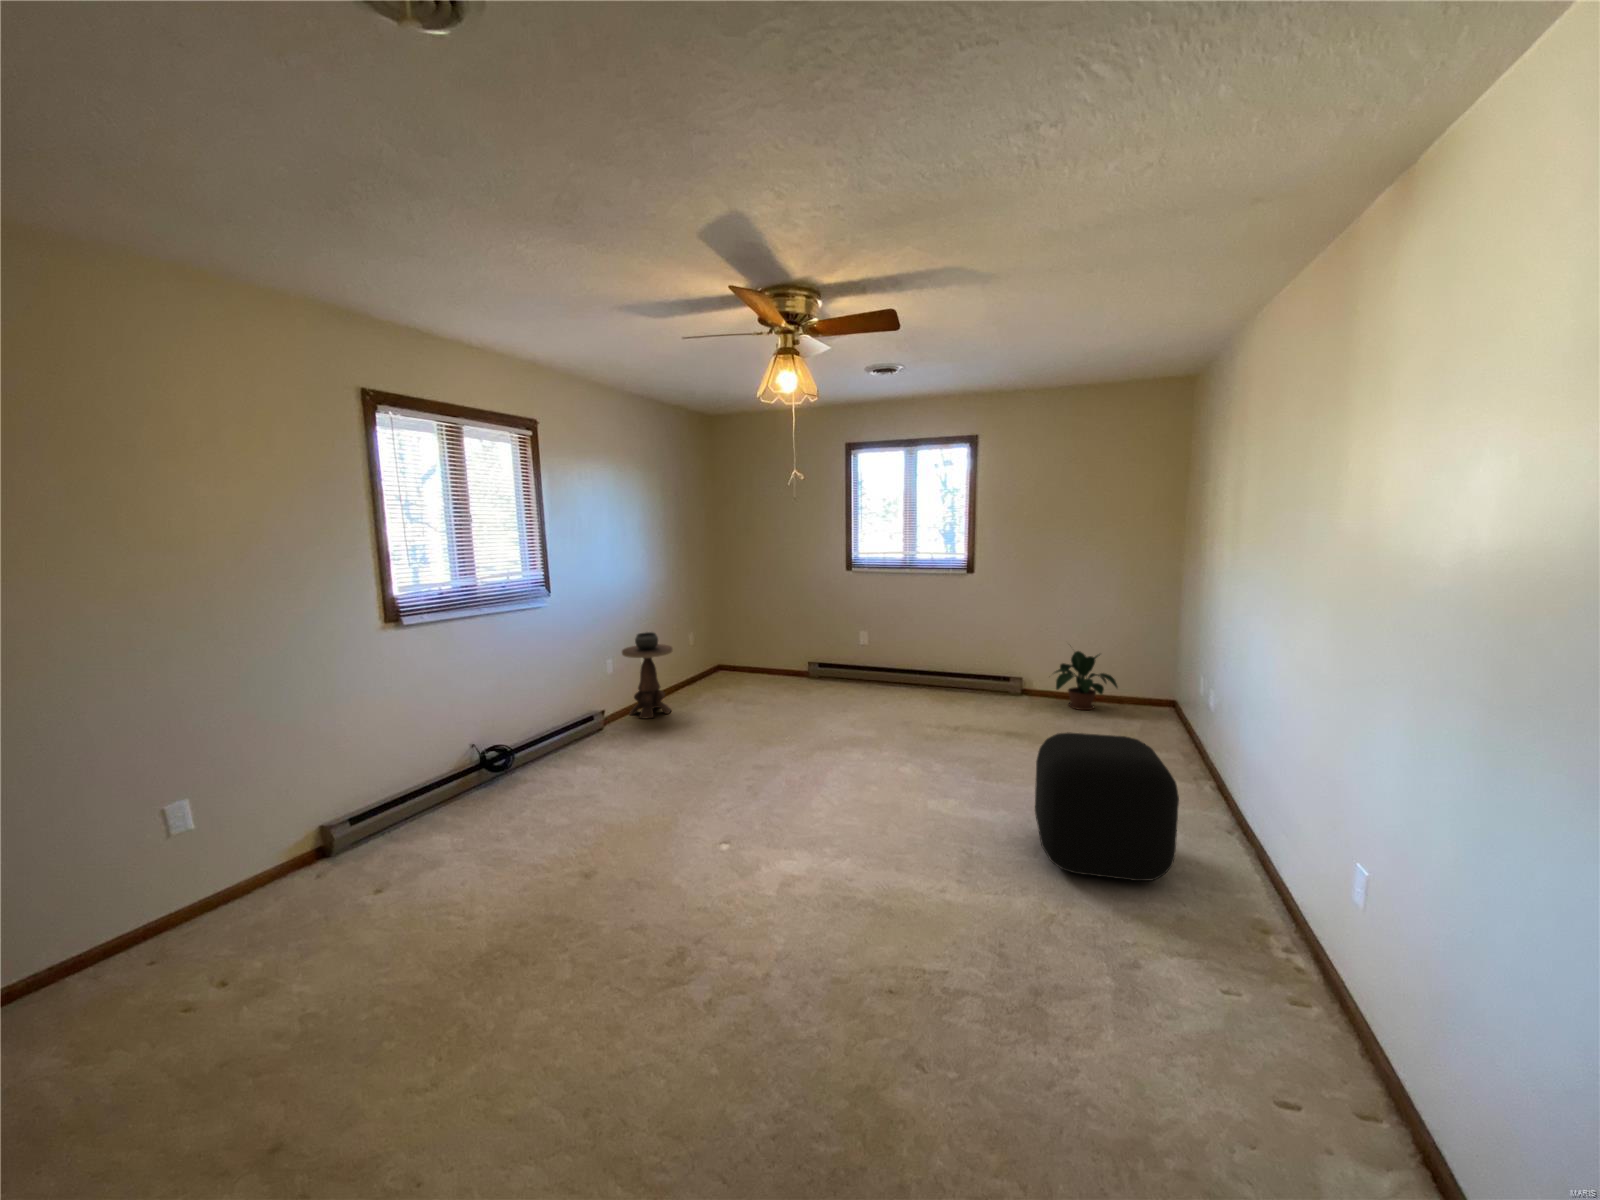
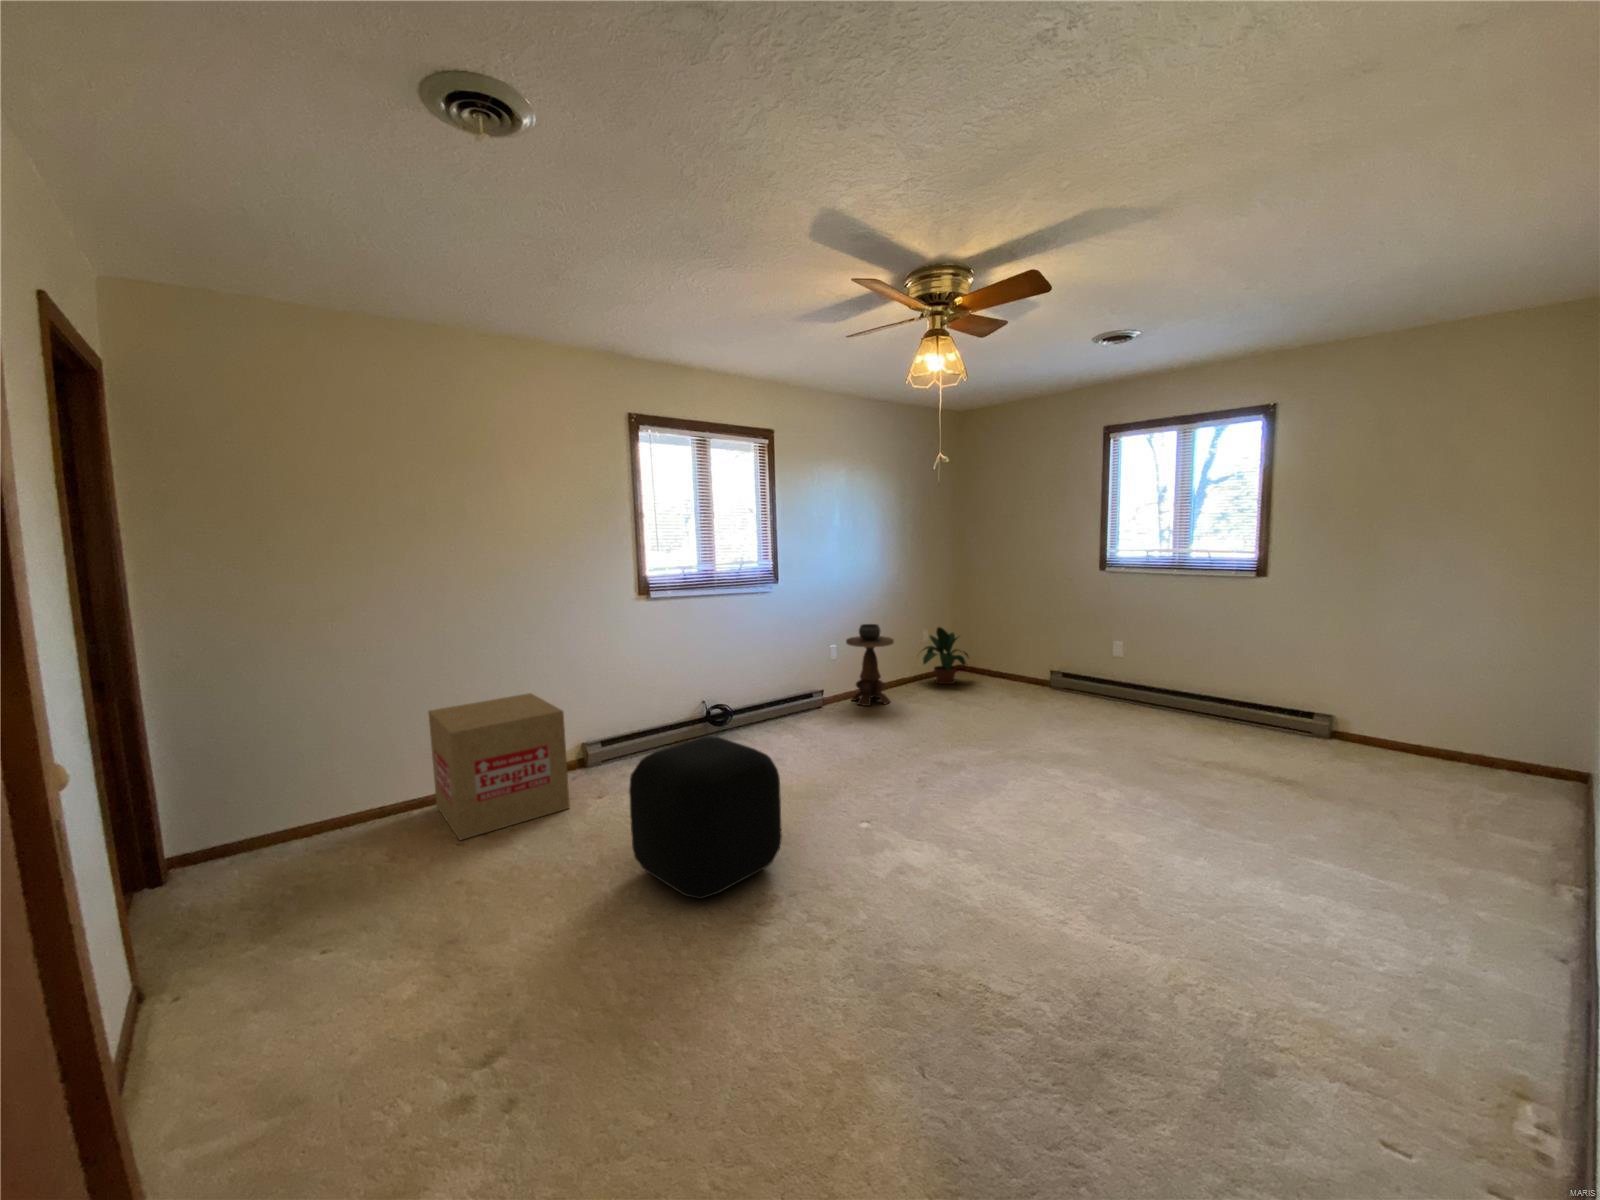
potted plant: present [1055,651,1118,710] -> present [922,627,968,684]
ottoman: present [1035,732,1179,881] -> present [629,737,782,899]
cardboard box: none [55,773,338,1016] -> present [428,693,570,840]

